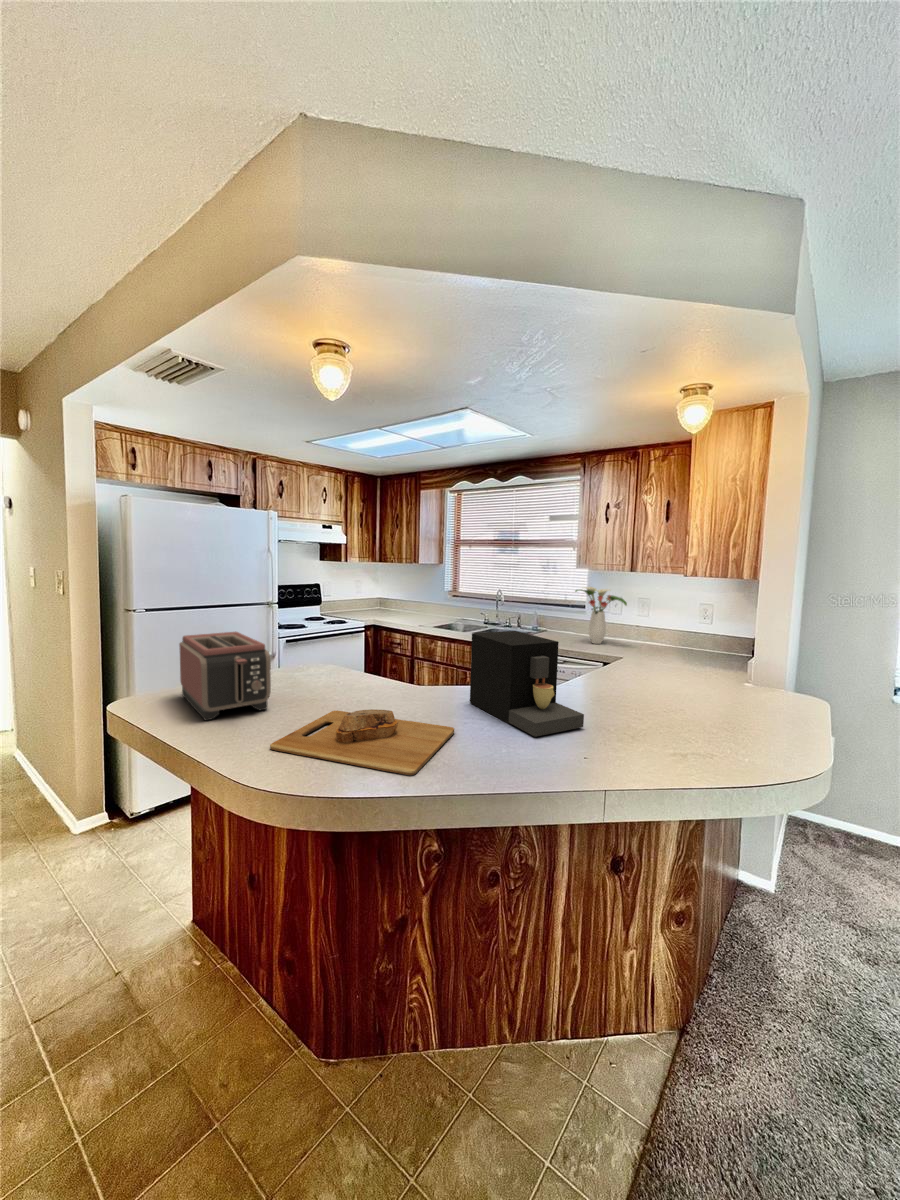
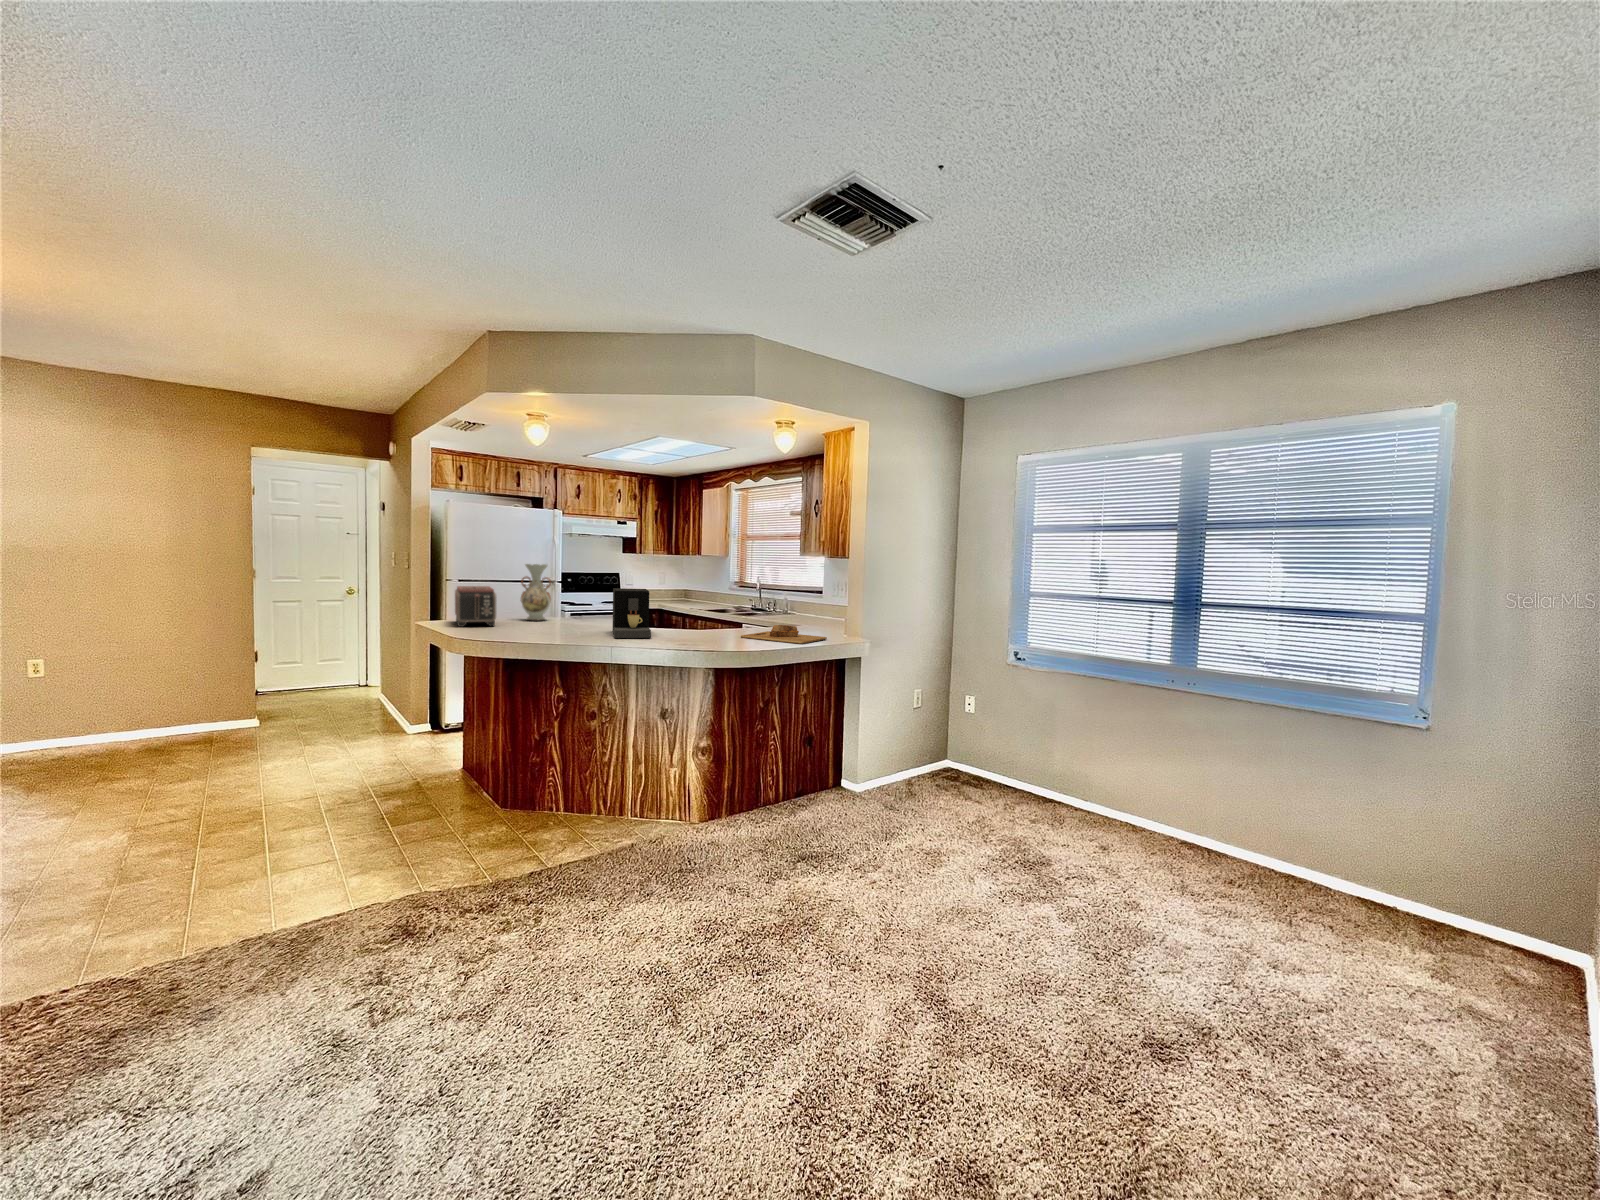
flower arrangement: present [575,587,627,644] -> none [779,573,816,621]
vase: none [280,589,325,679] -> present [521,564,551,620]
cutting board: present [270,709,454,775] -> present [741,625,827,644]

